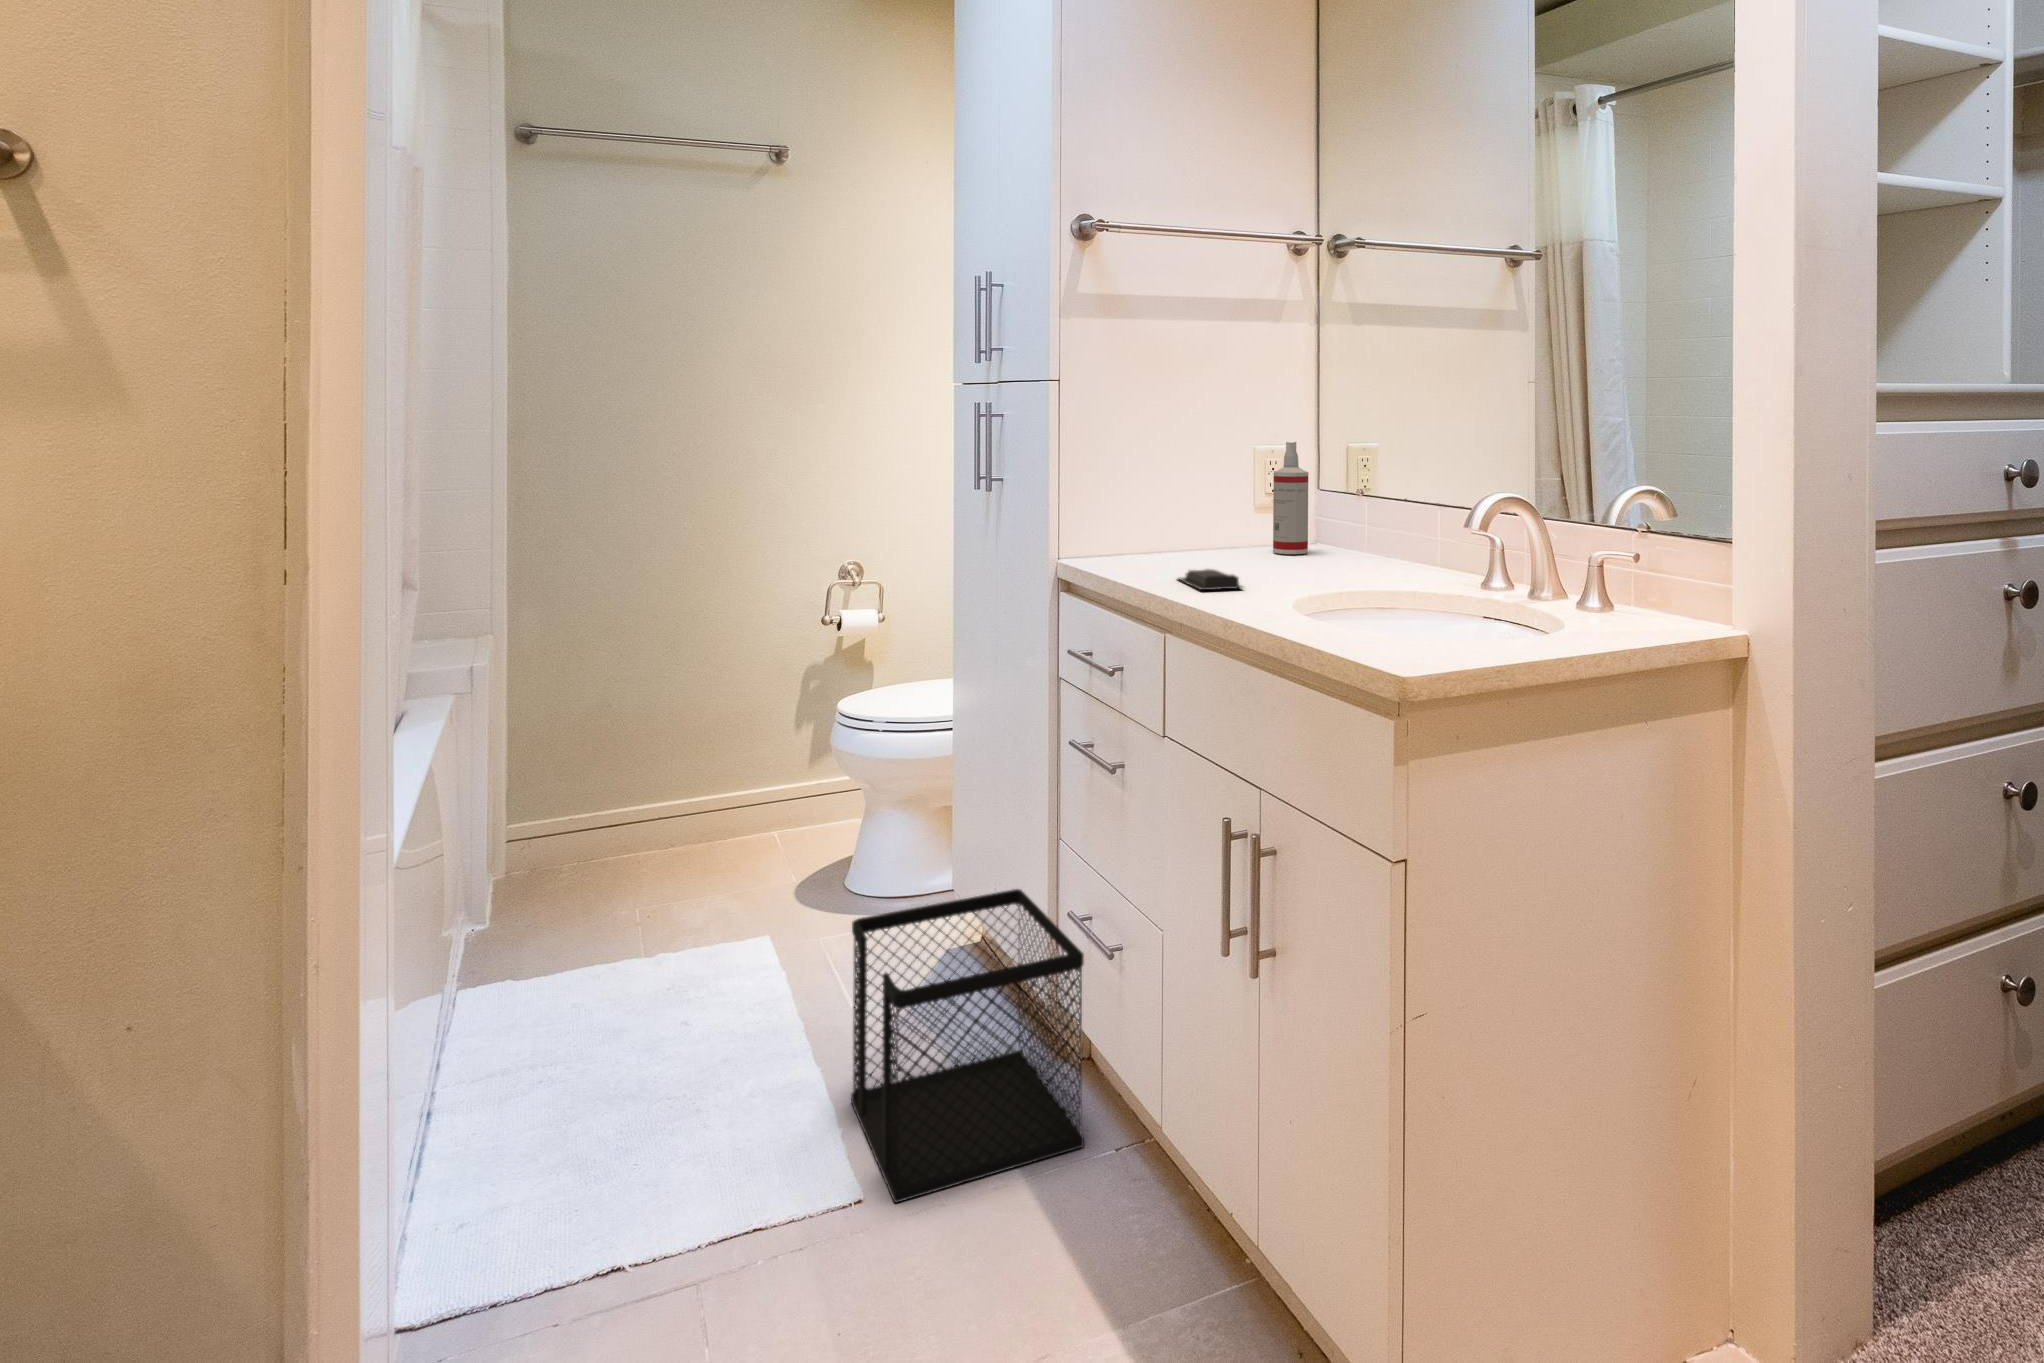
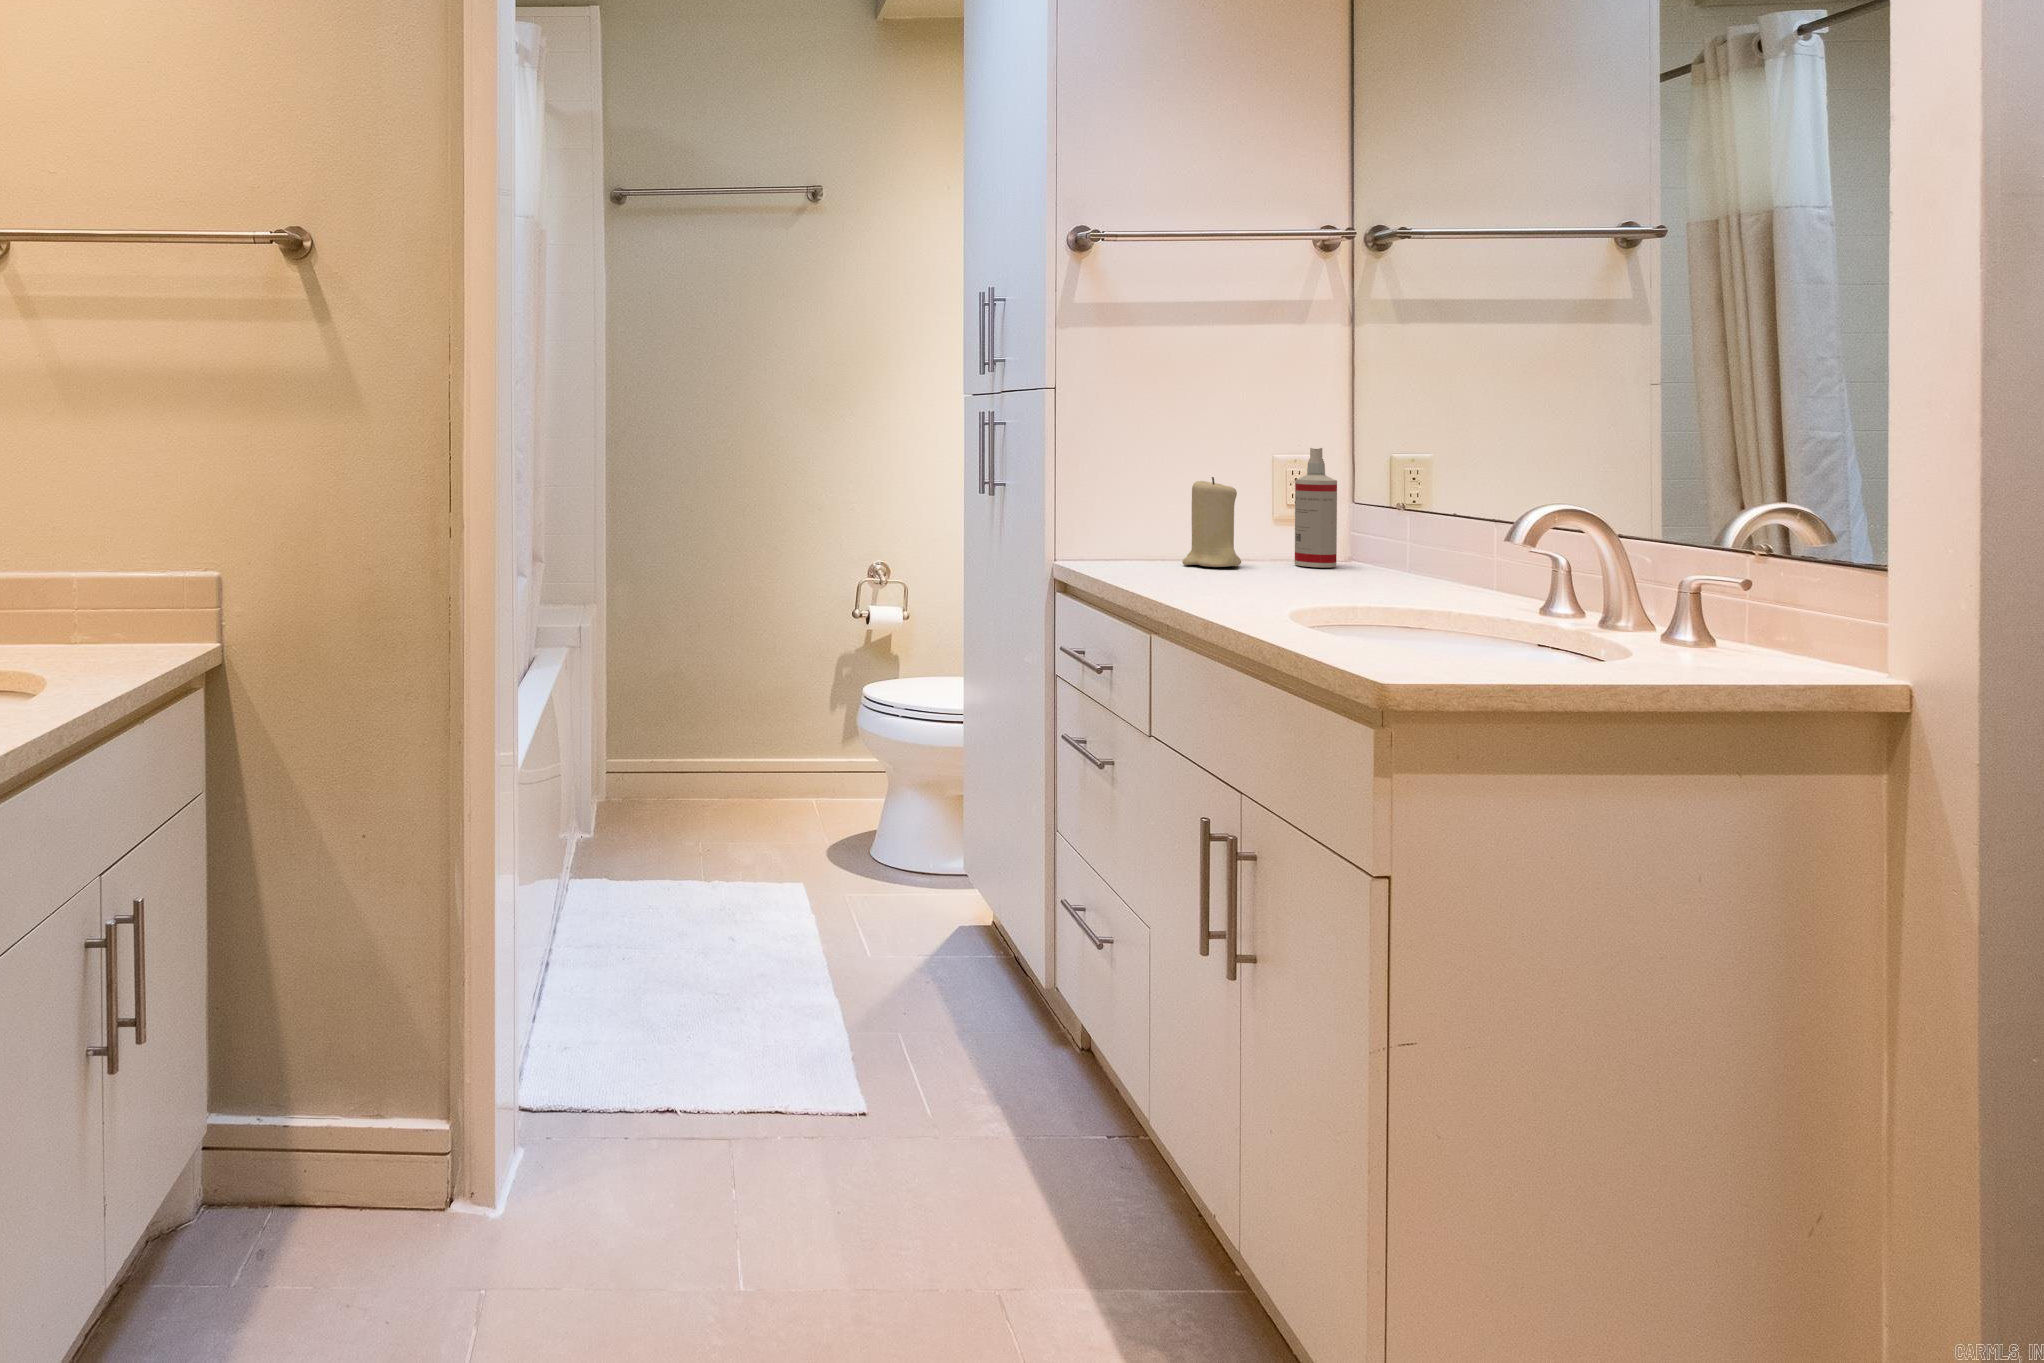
candle: none [1178,471,1230,559] -> present [1182,477,1241,567]
soap bar: present [1178,569,1242,590] -> none [1172,575,1243,595]
wastebasket: present [851,889,1084,1203] -> none [858,872,1073,1129]

